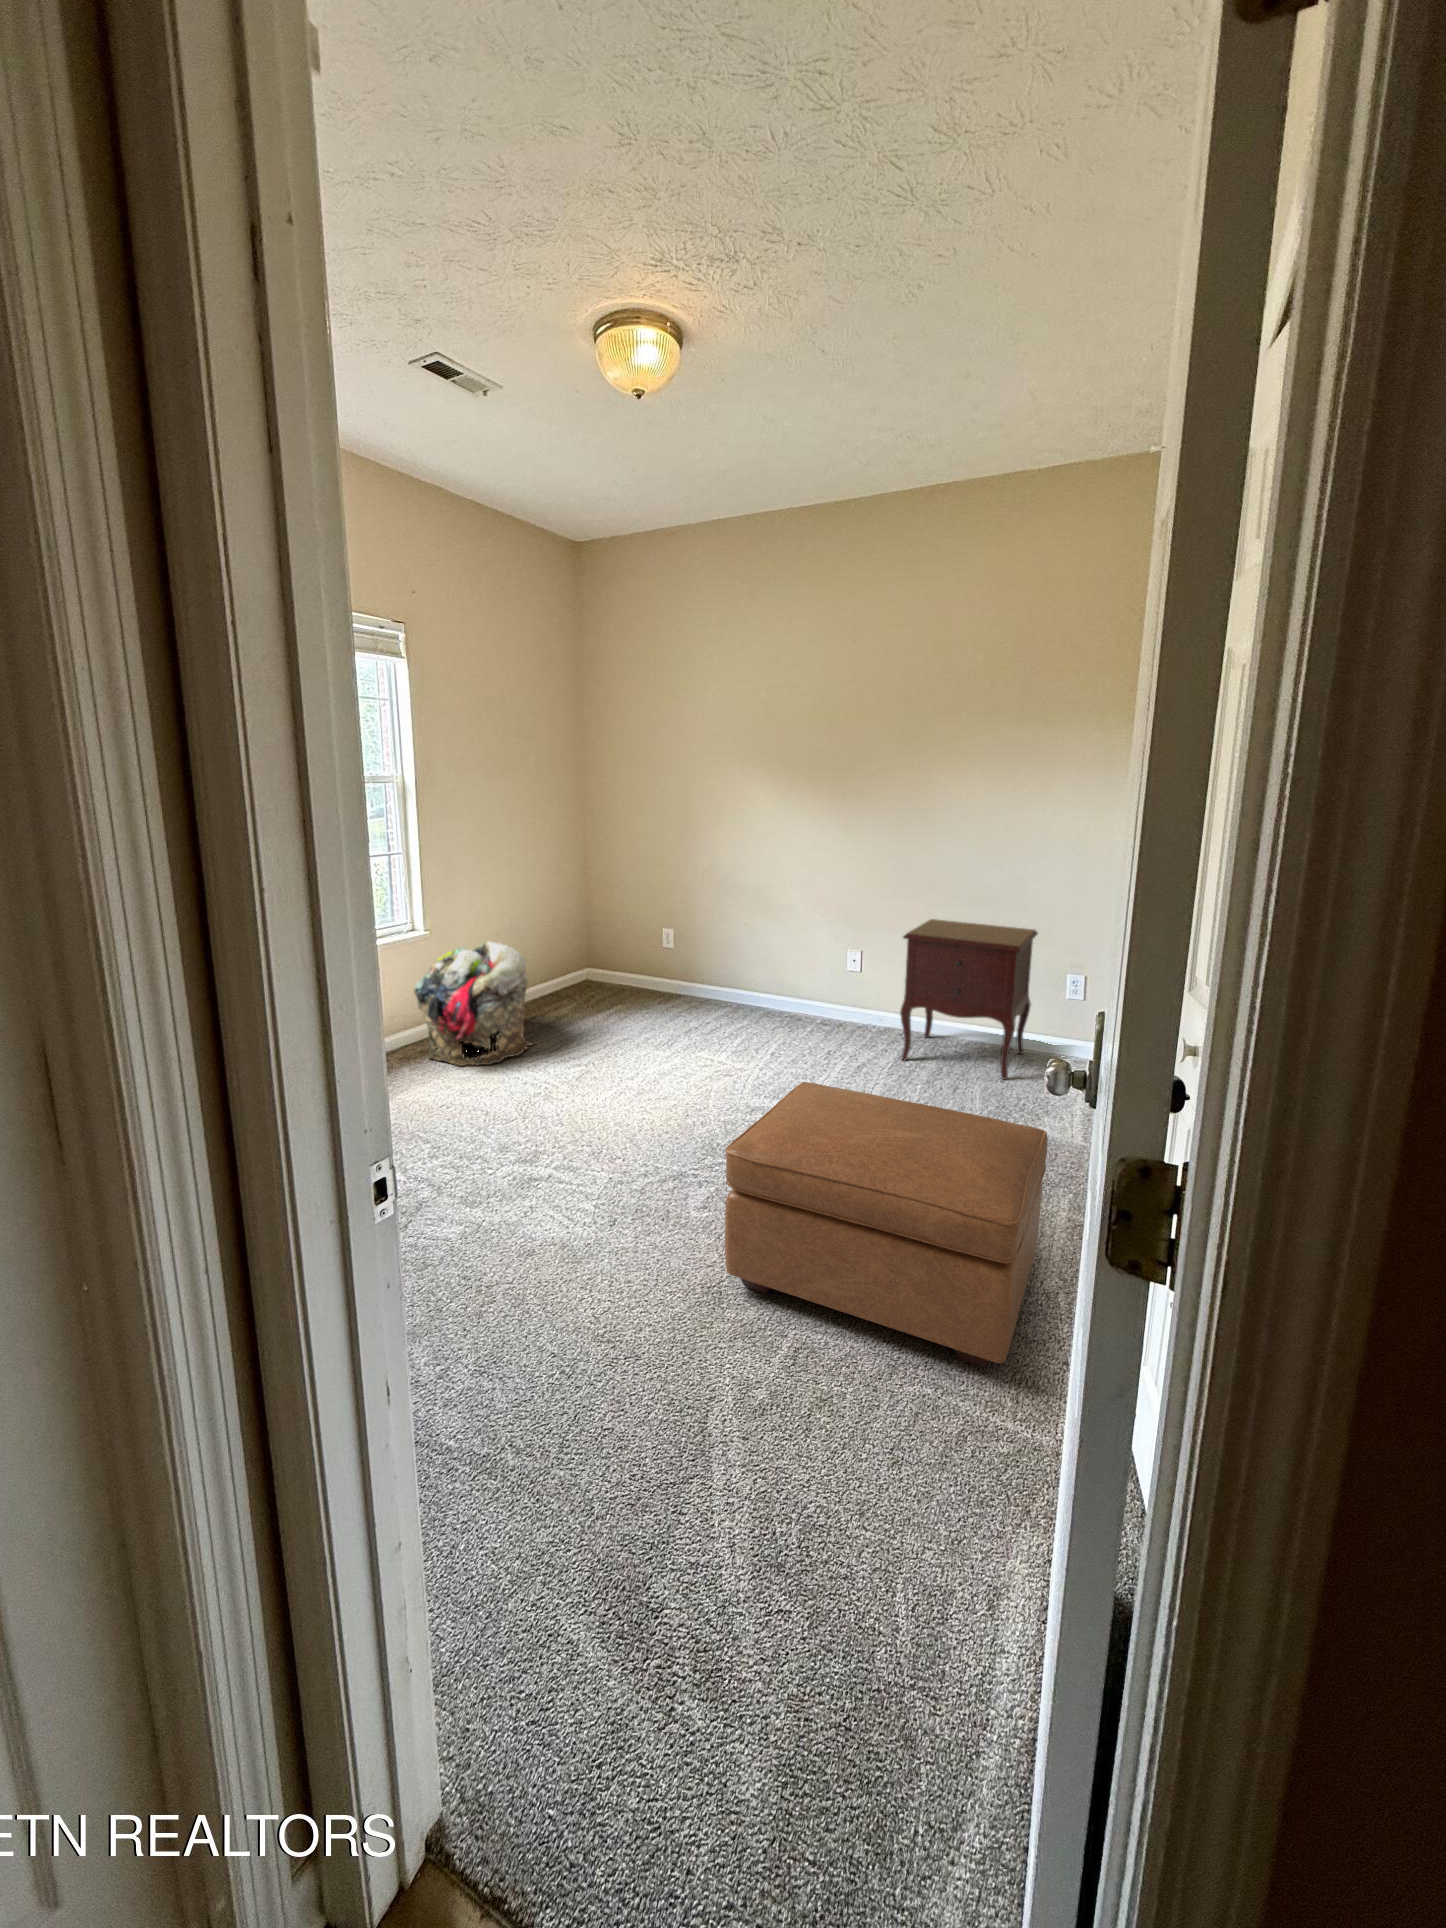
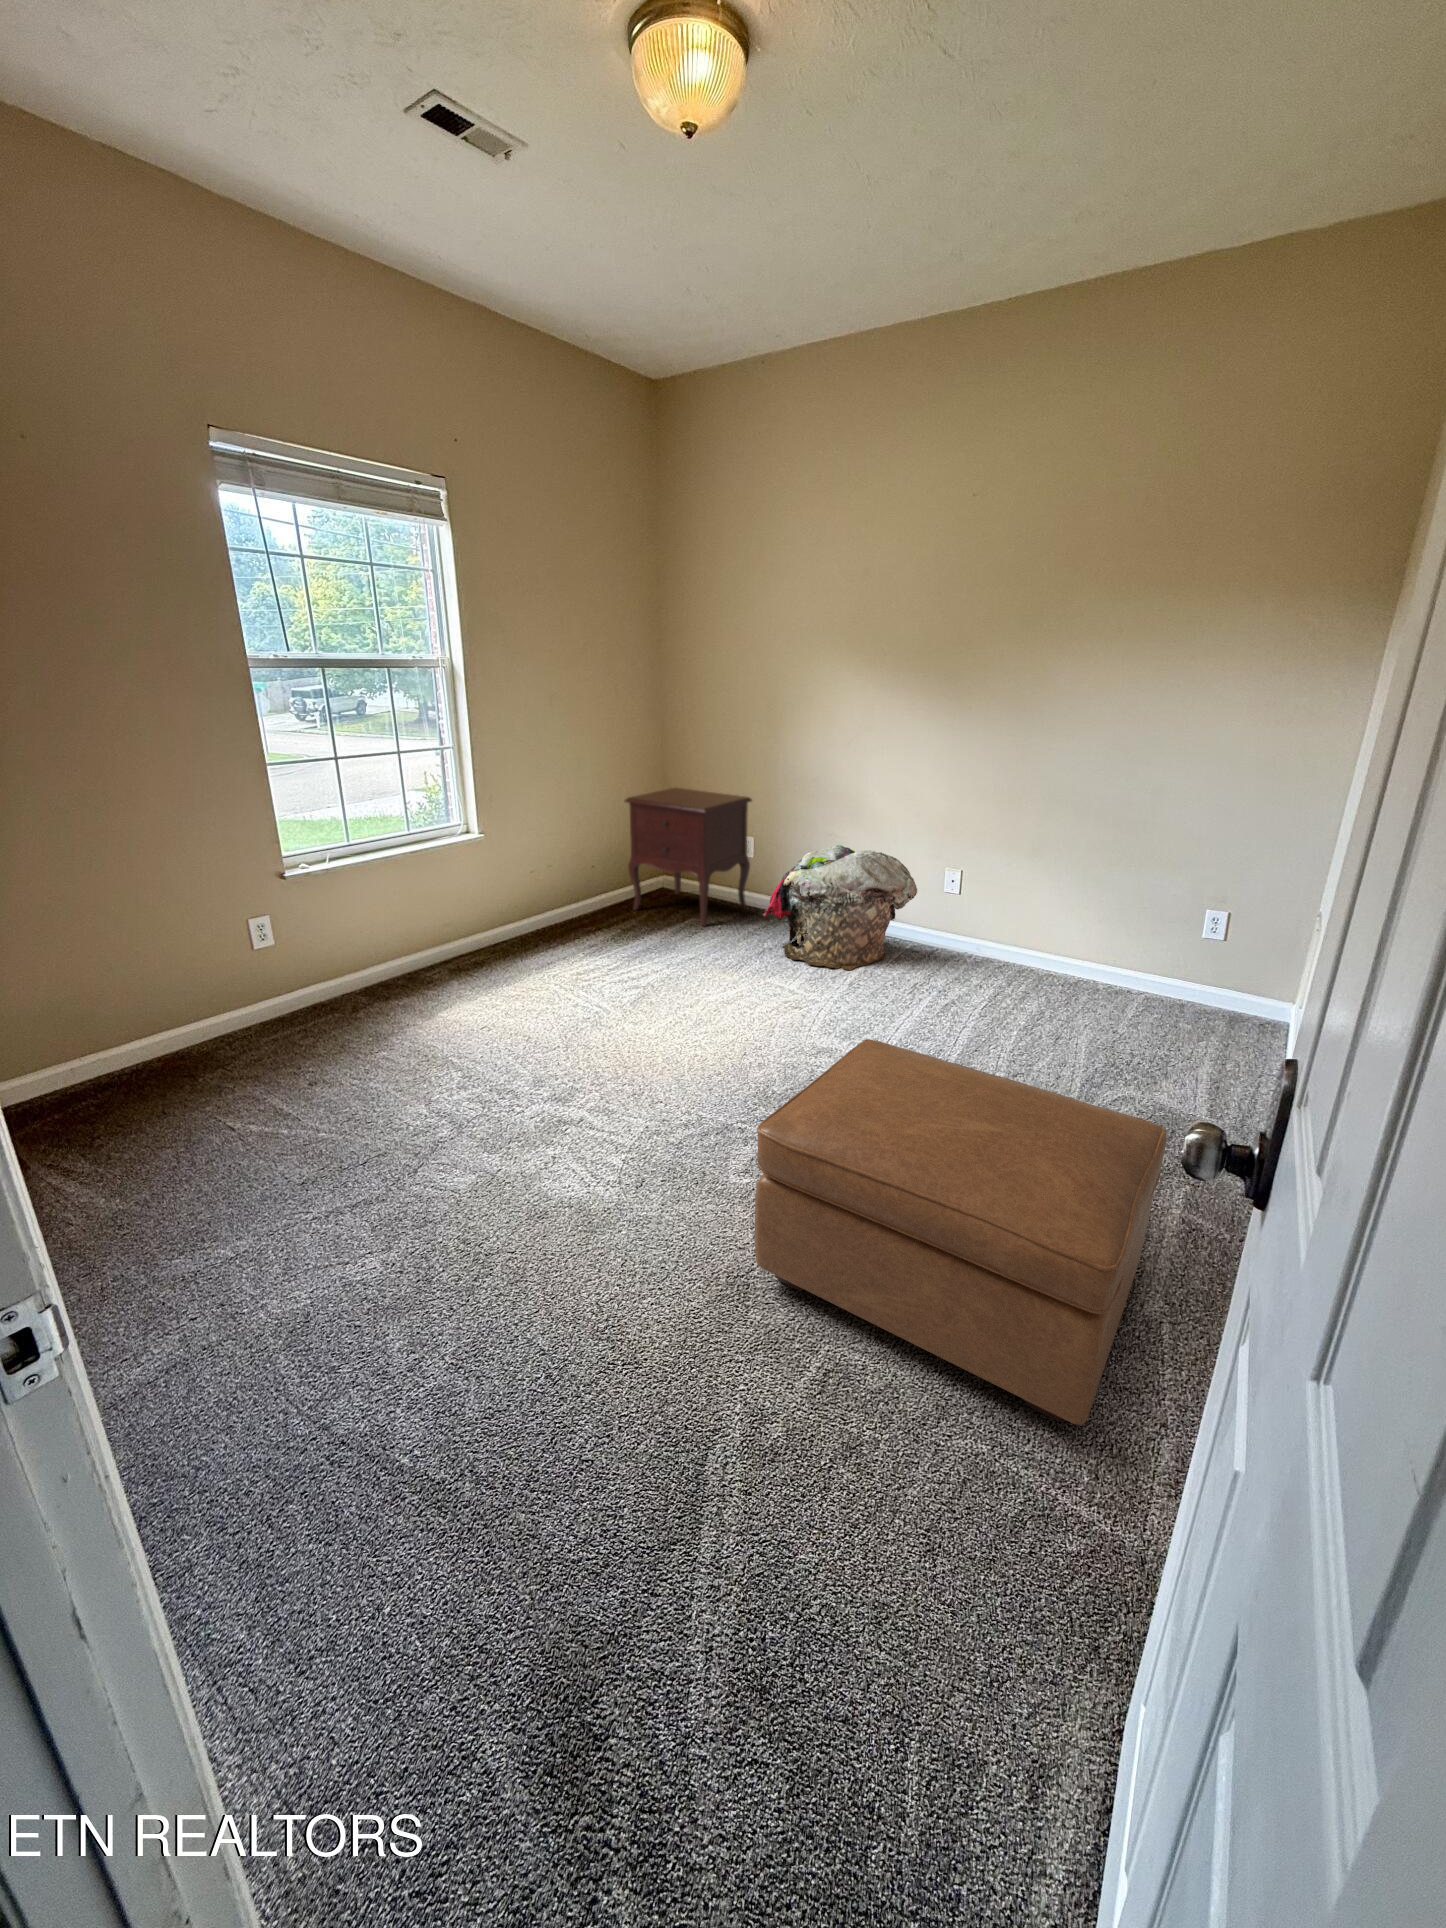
nightstand: present [900,919,1038,1080] -> present [624,788,752,926]
laundry basket: present [414,942,535,1066] -> present [763,845,917,970]

